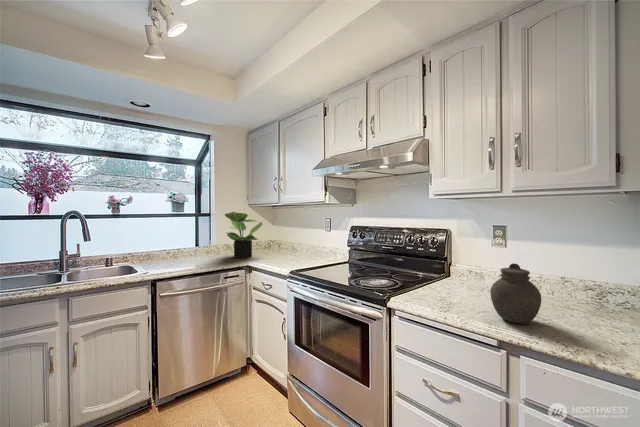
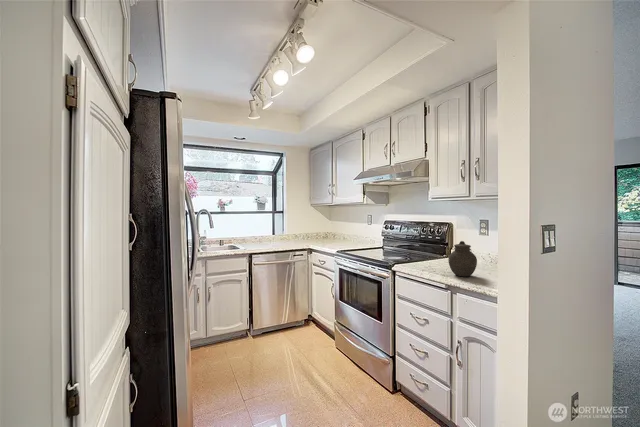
potted plant: present [225,212,262,258] -> none [293,210,320,244]

